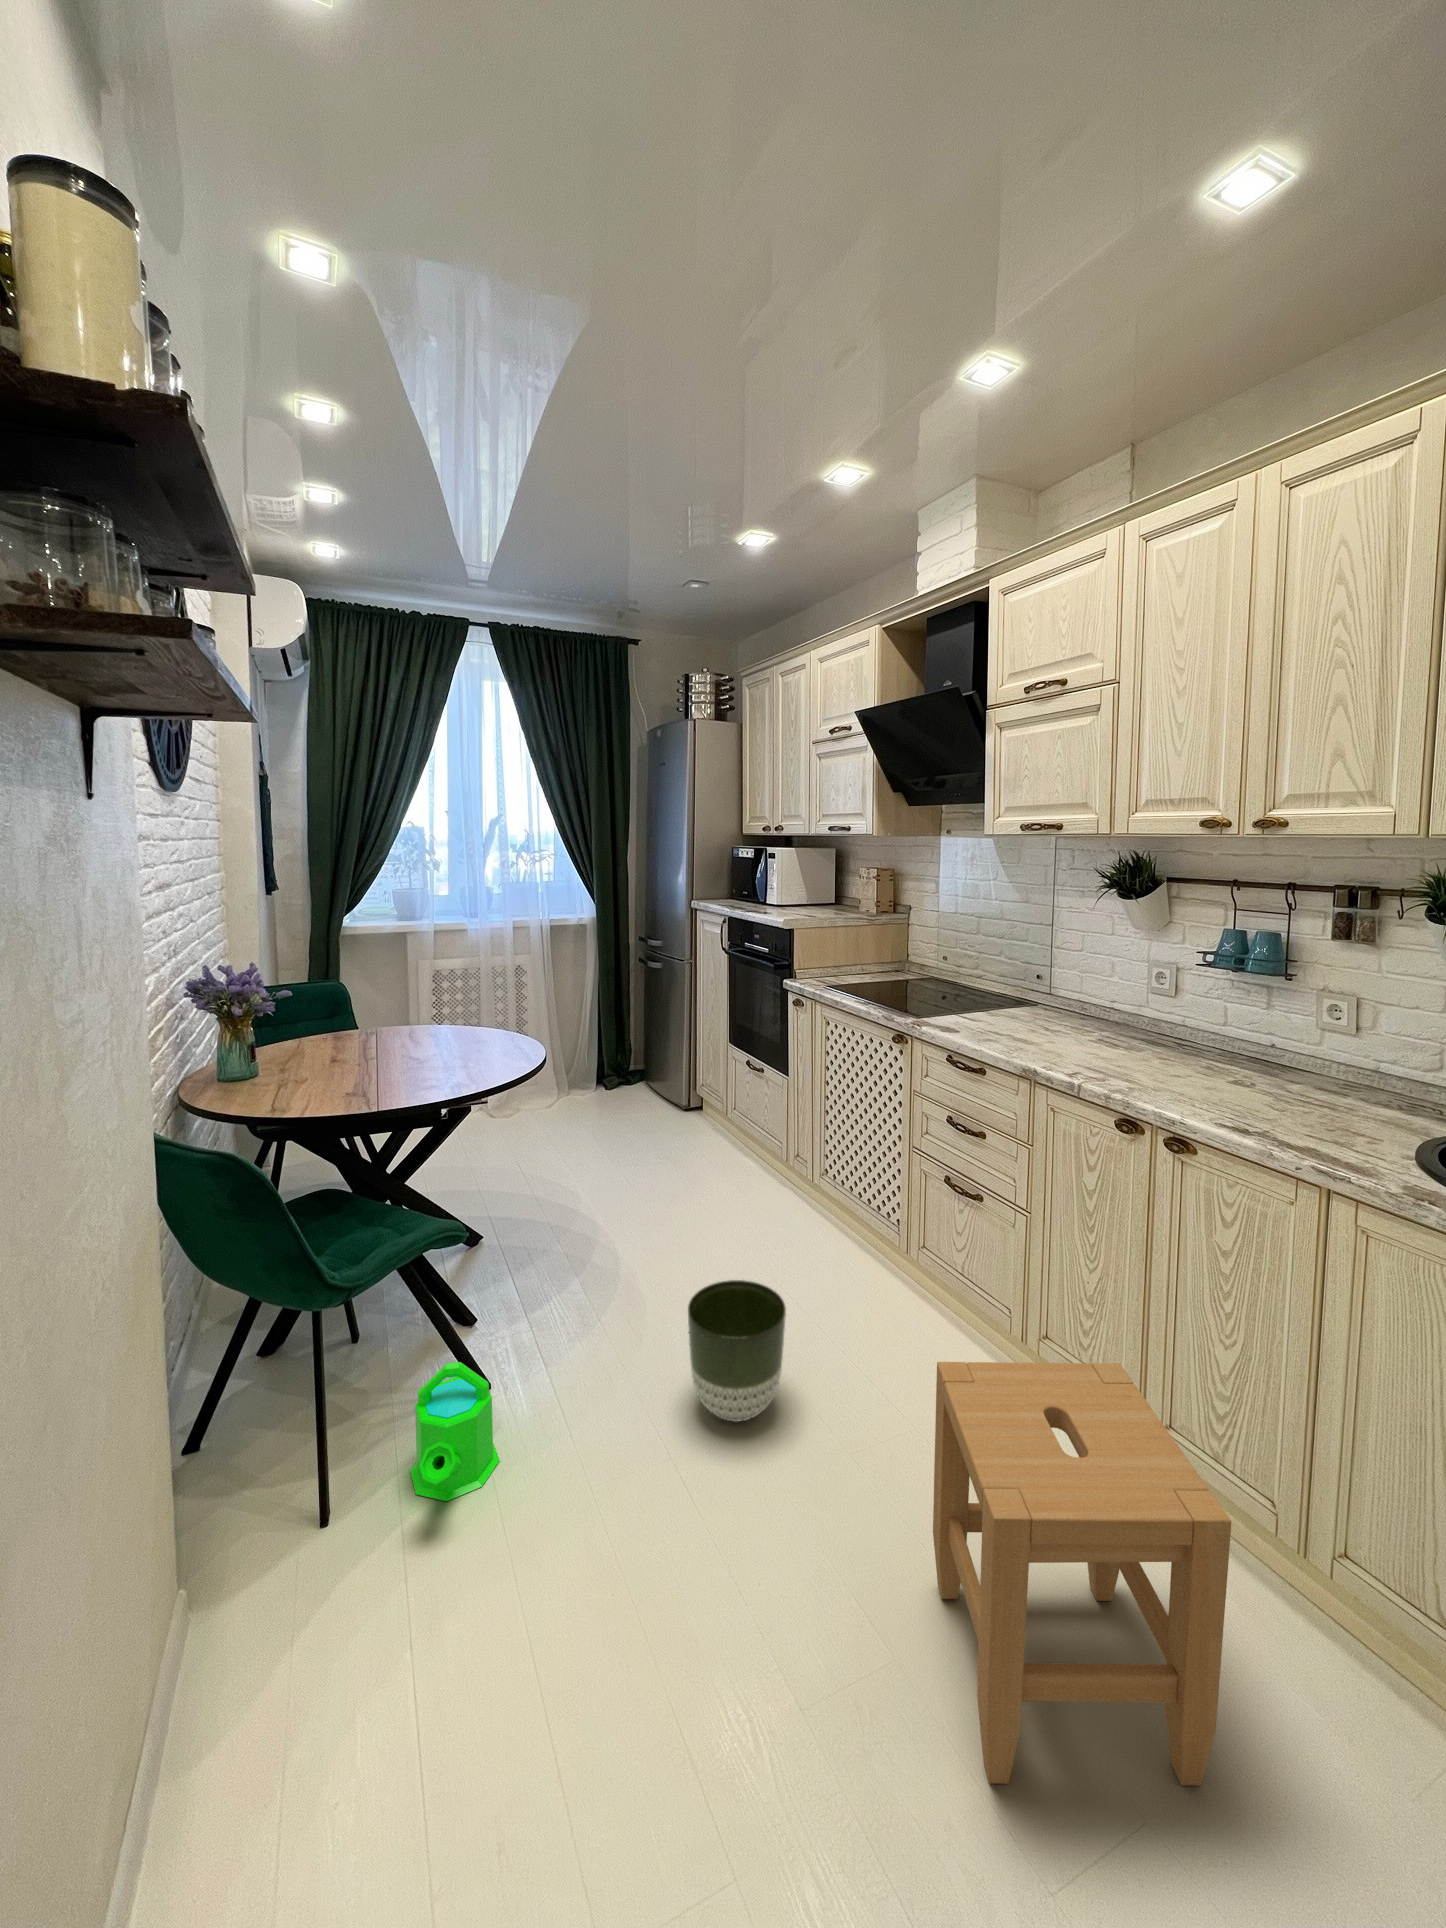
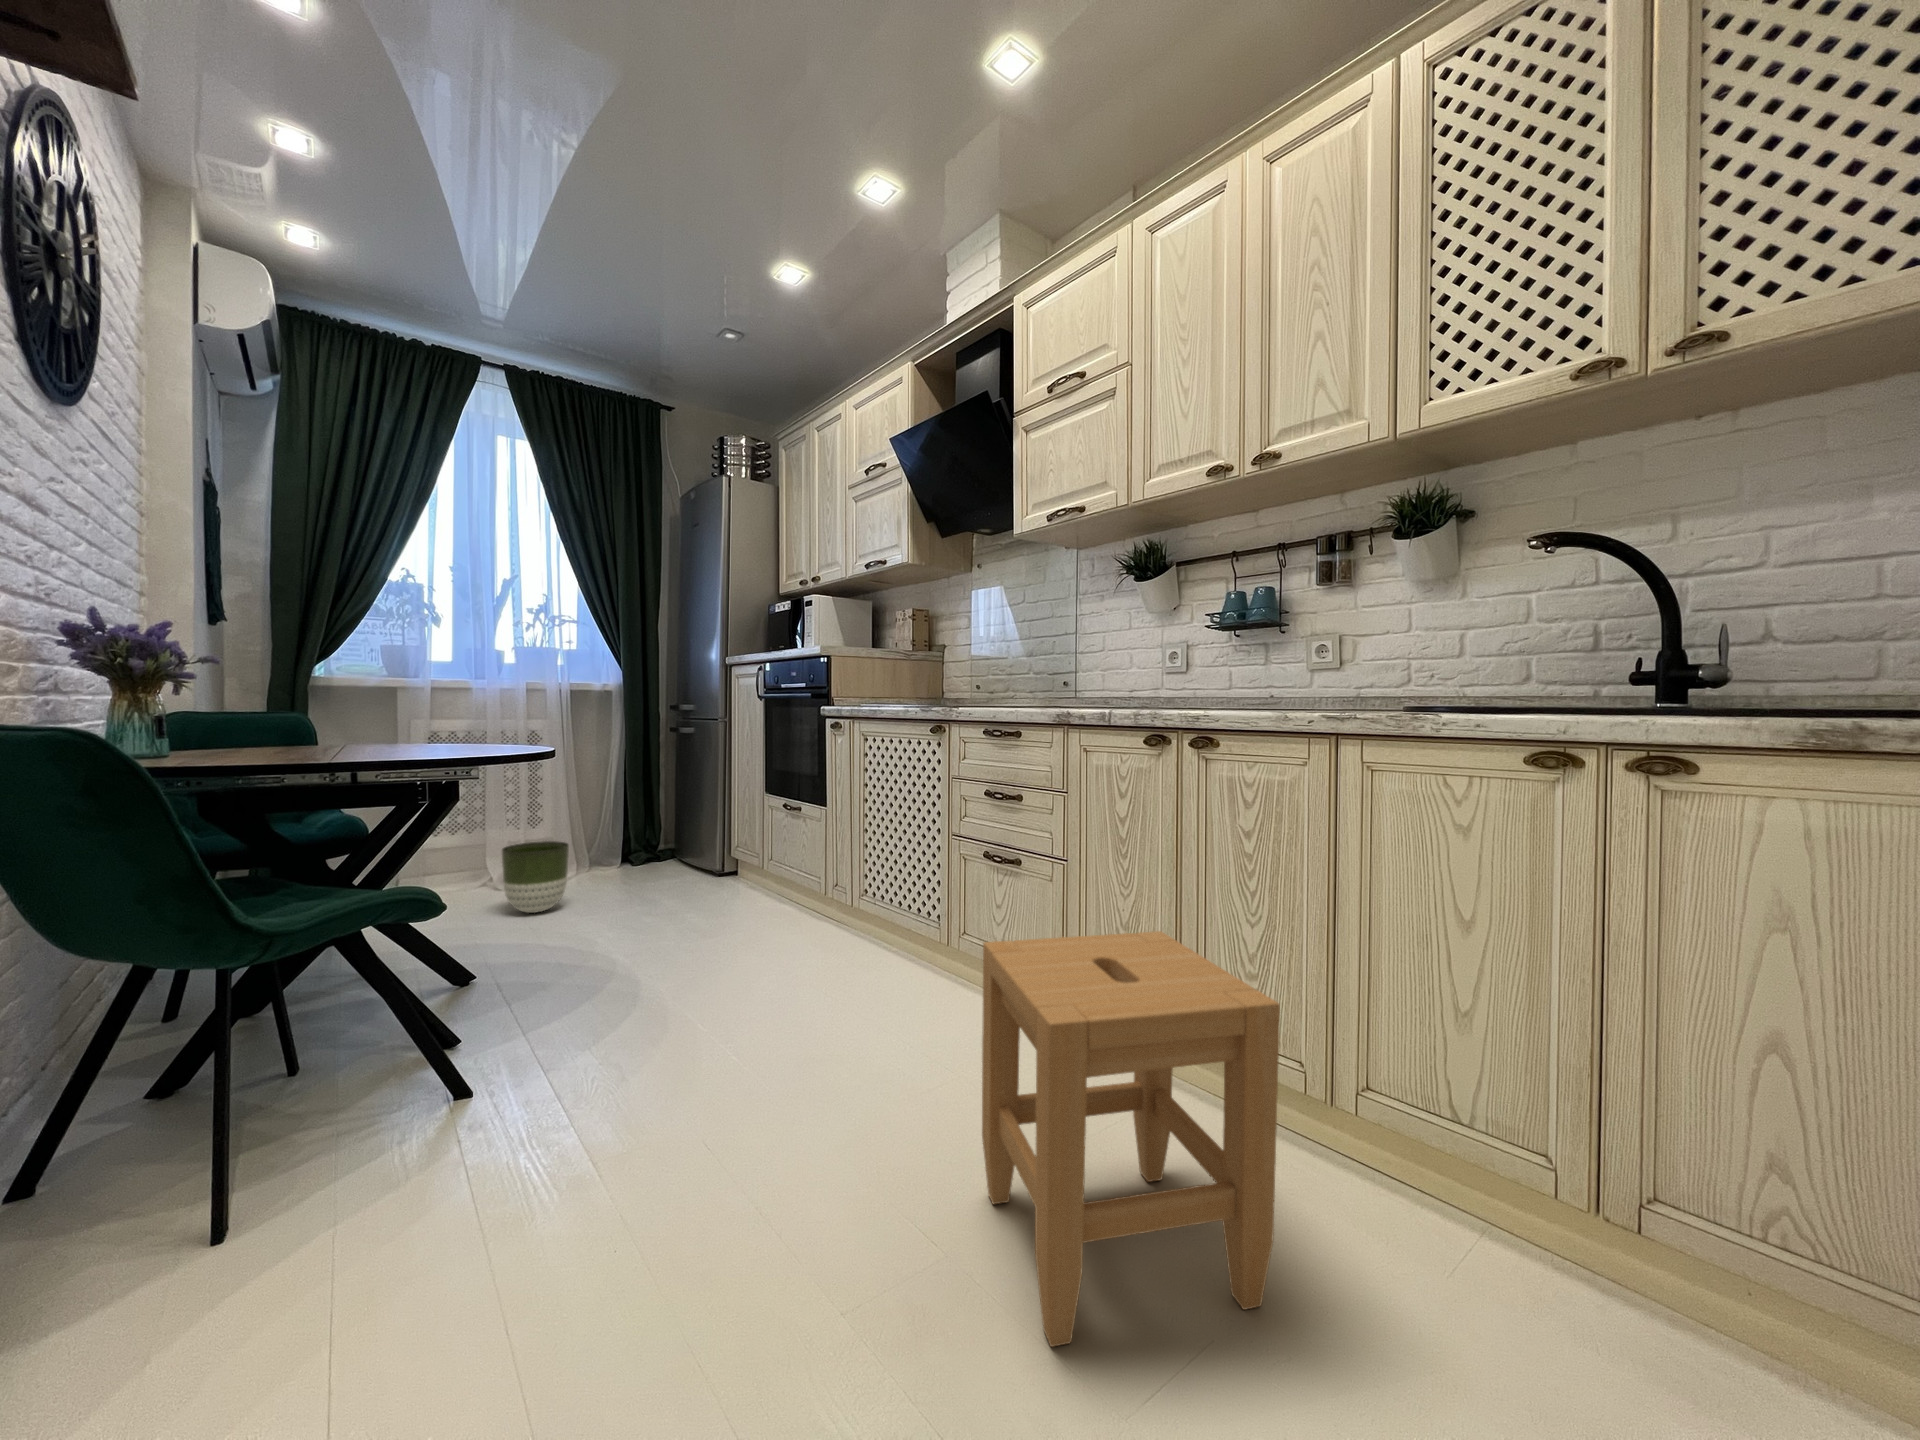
planter: present [688,1280,786,1422] -> present [502,841,569,913]
watering can: present [410,1362,500,1501] -> none [336,1039,466,1207]

